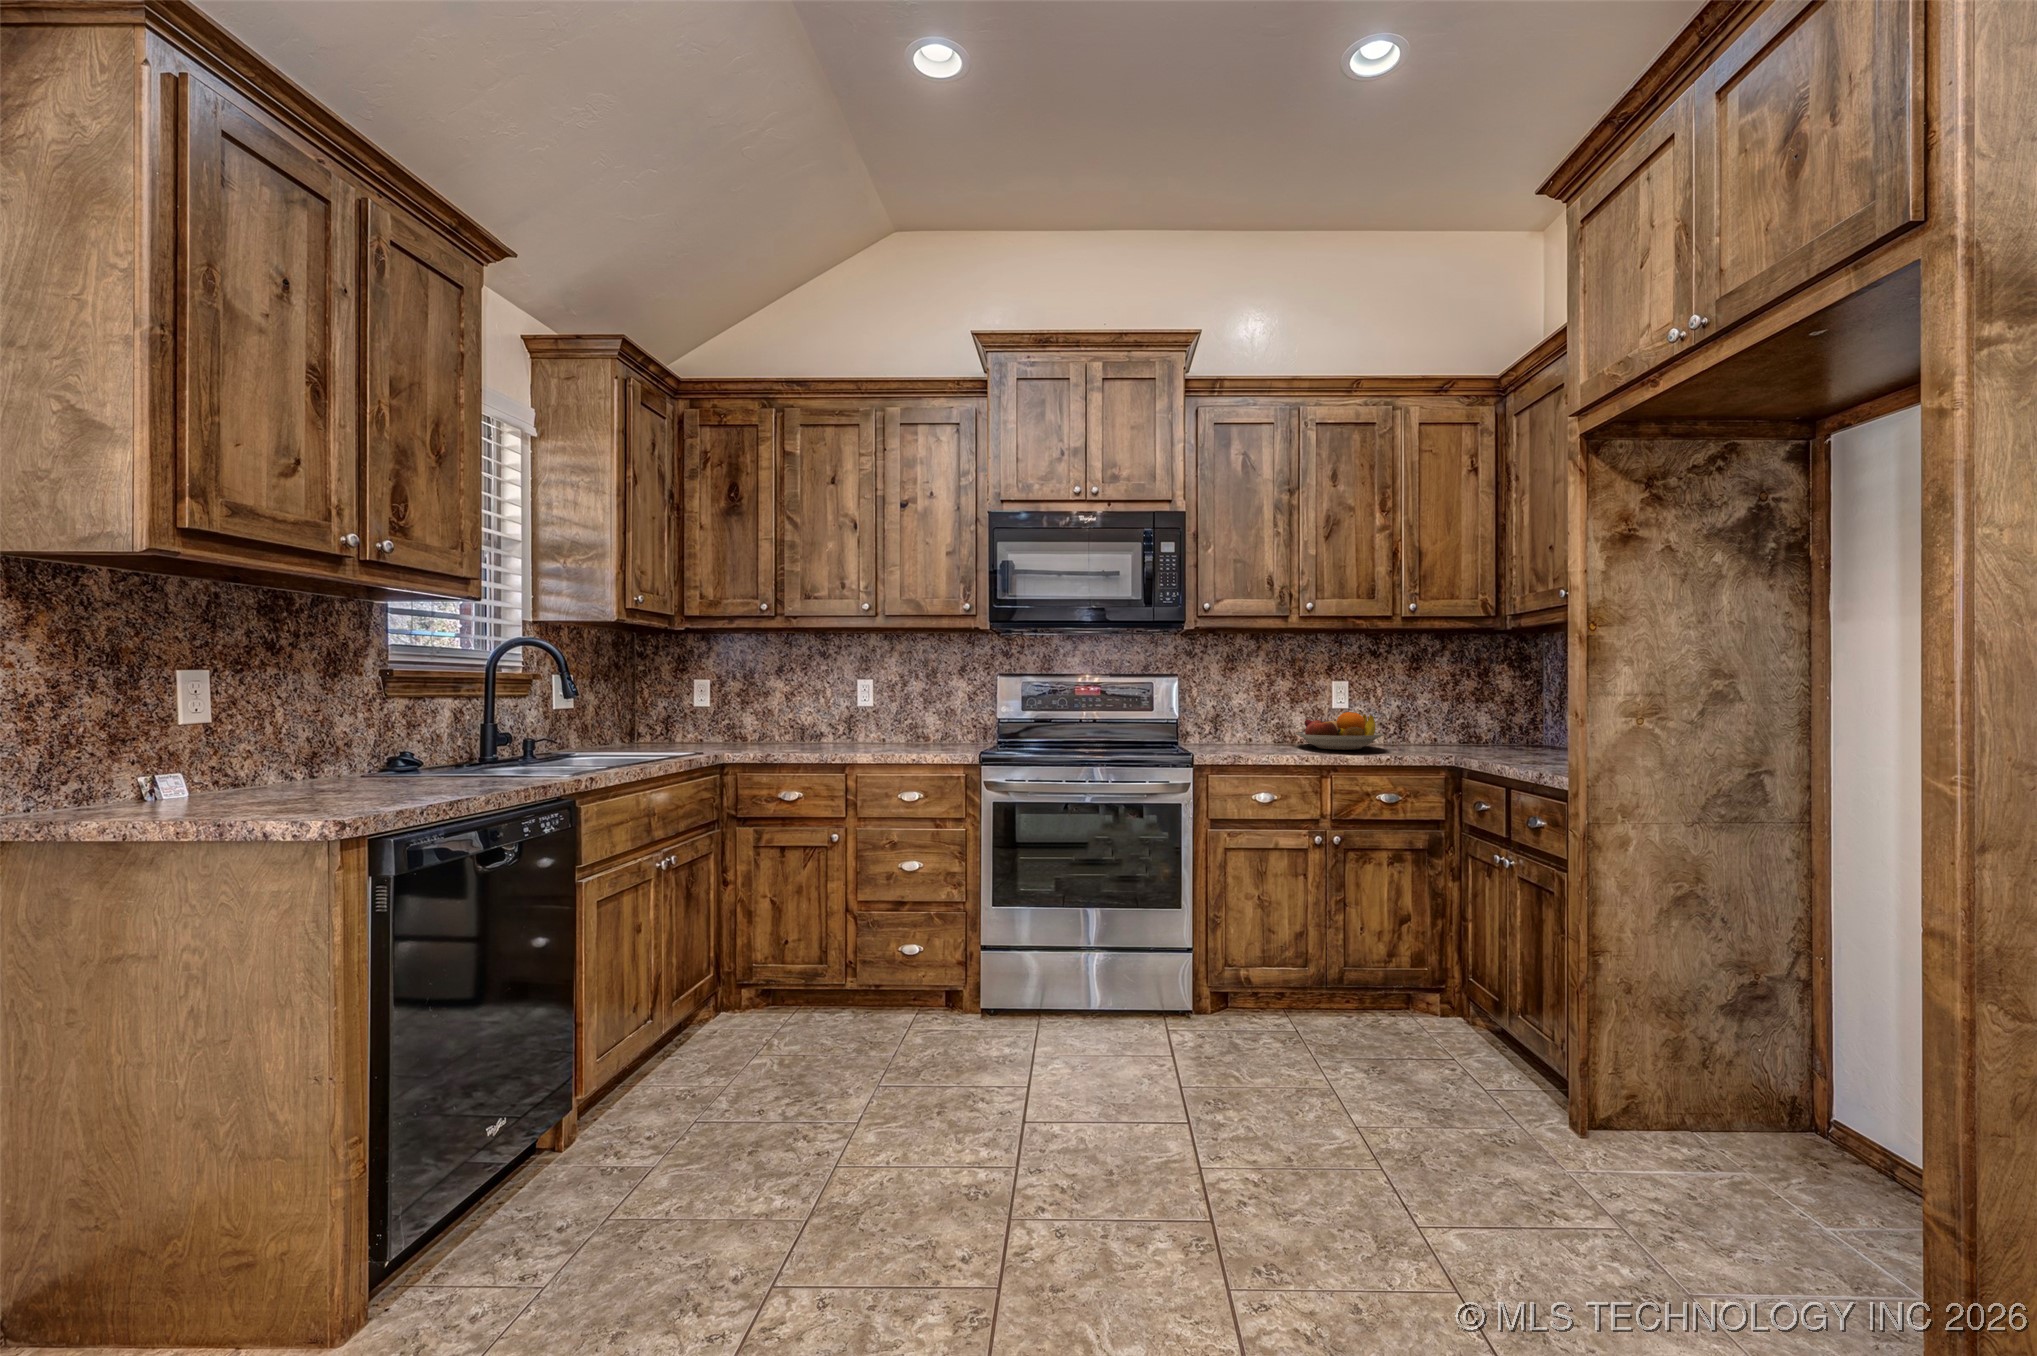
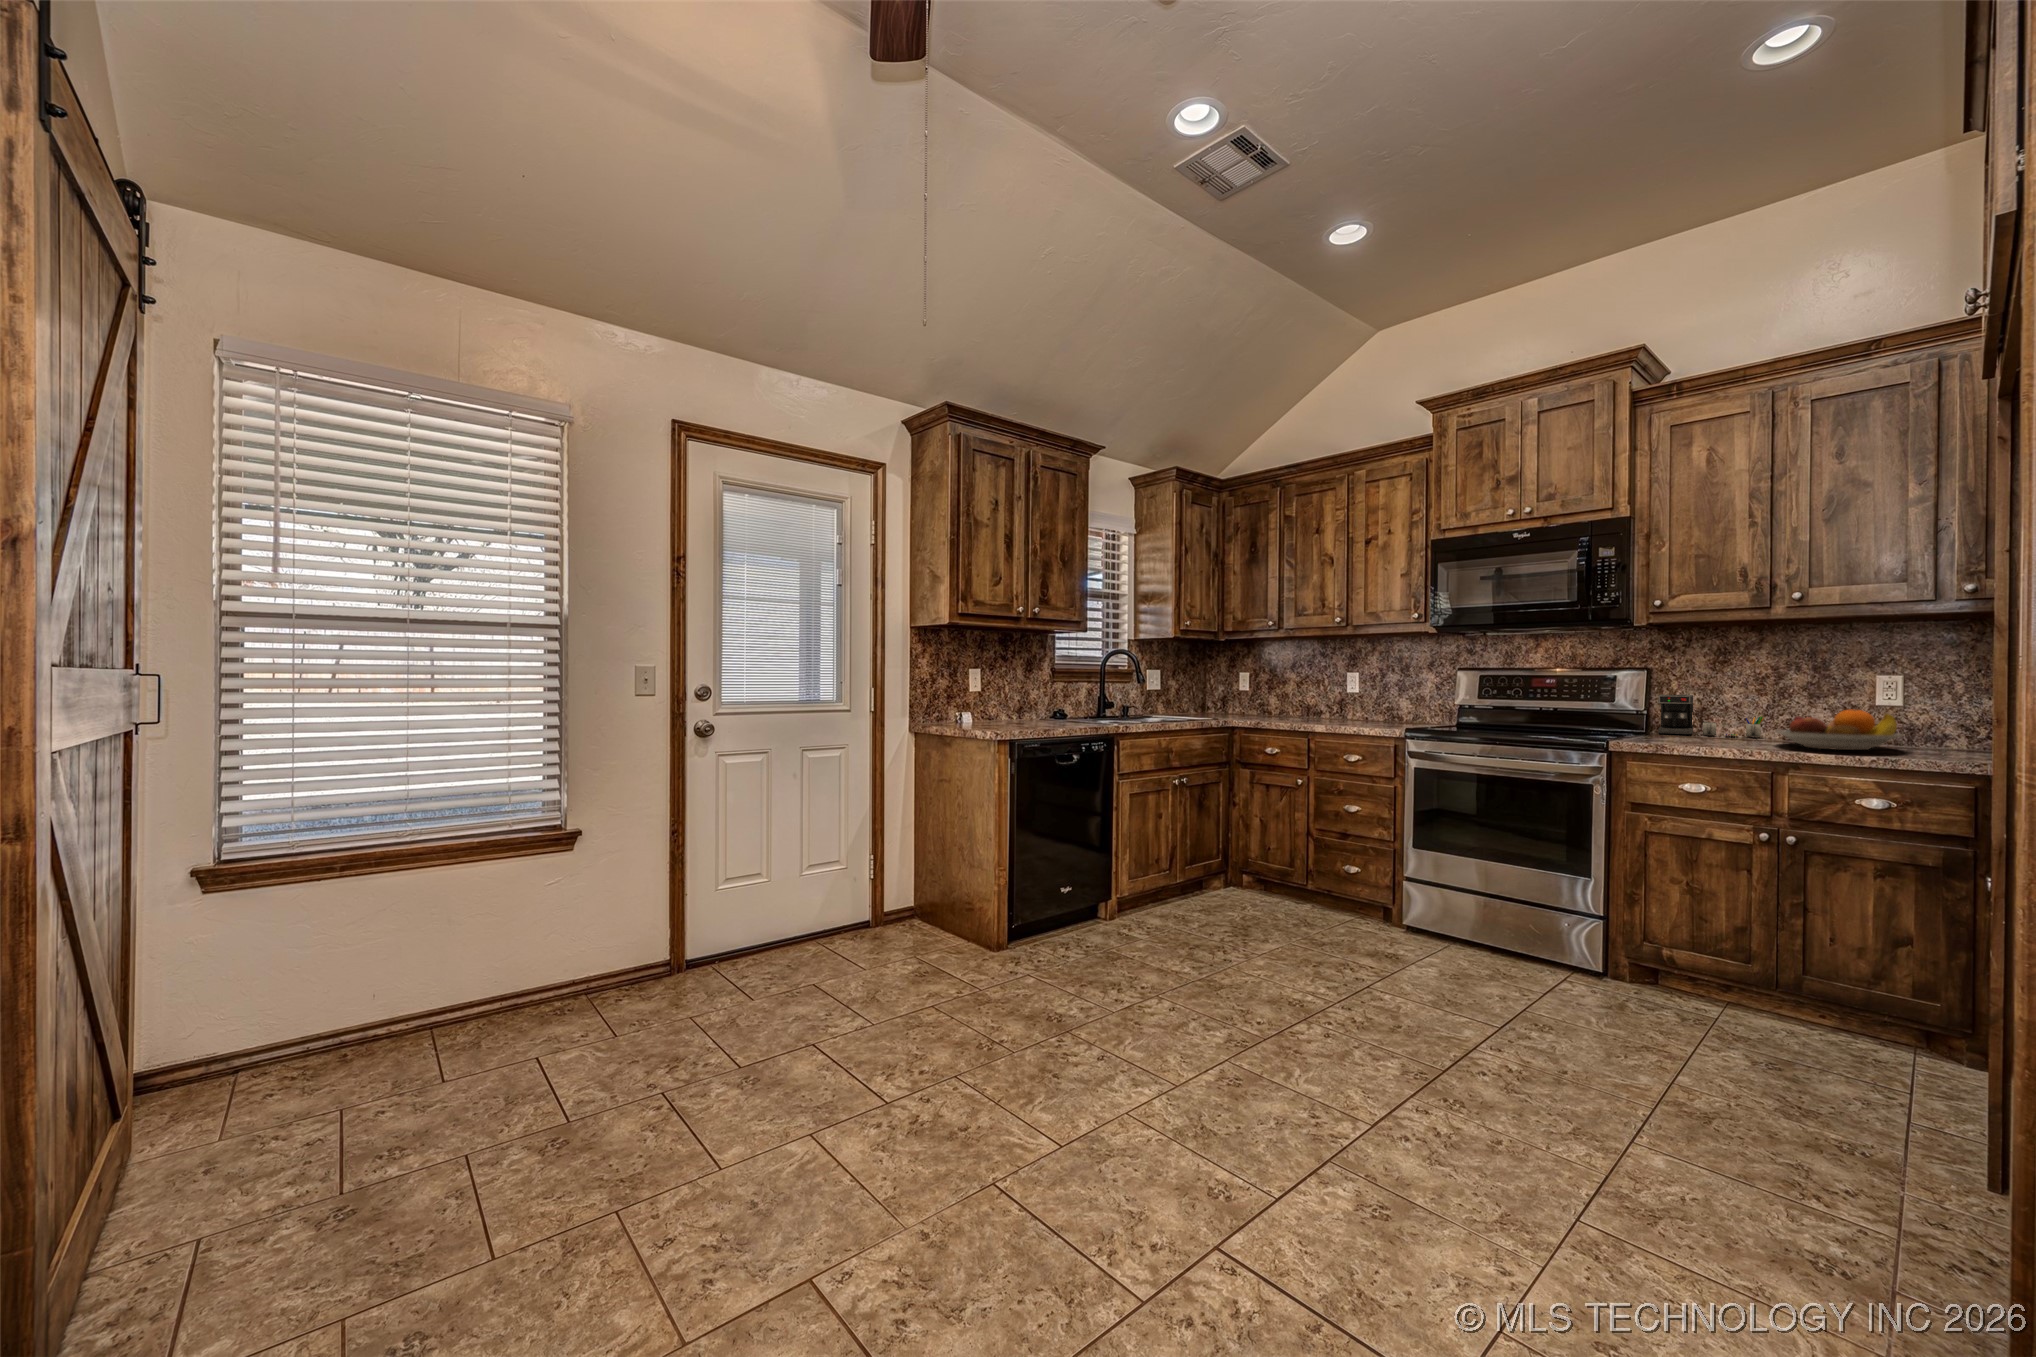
coffee maker: none [1185,701,1271,741] -> present [1658,695,1765,737]

